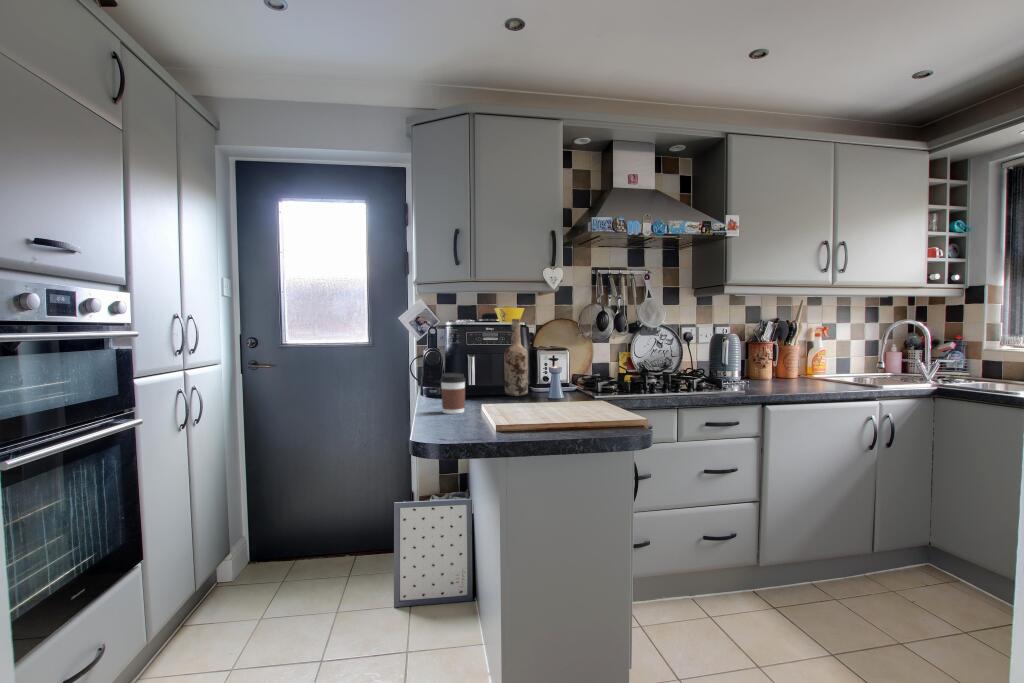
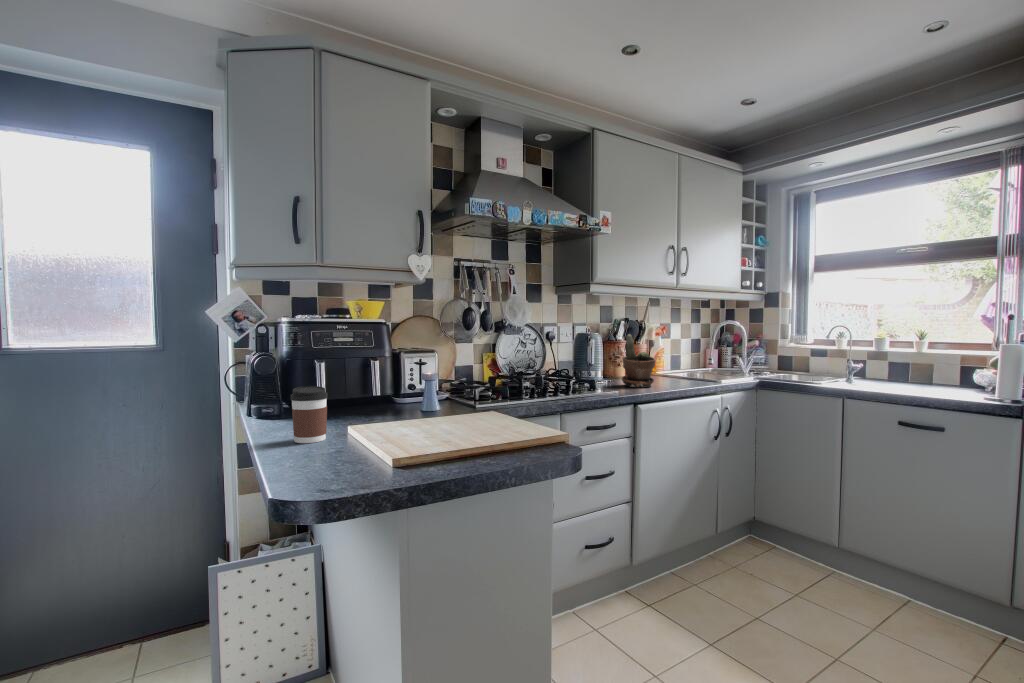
wine bottle: present [504,319,528,396] -> none [365,315,395,410]
potted plant: none [760,335,798,389] -> present [622,334,656,388]

